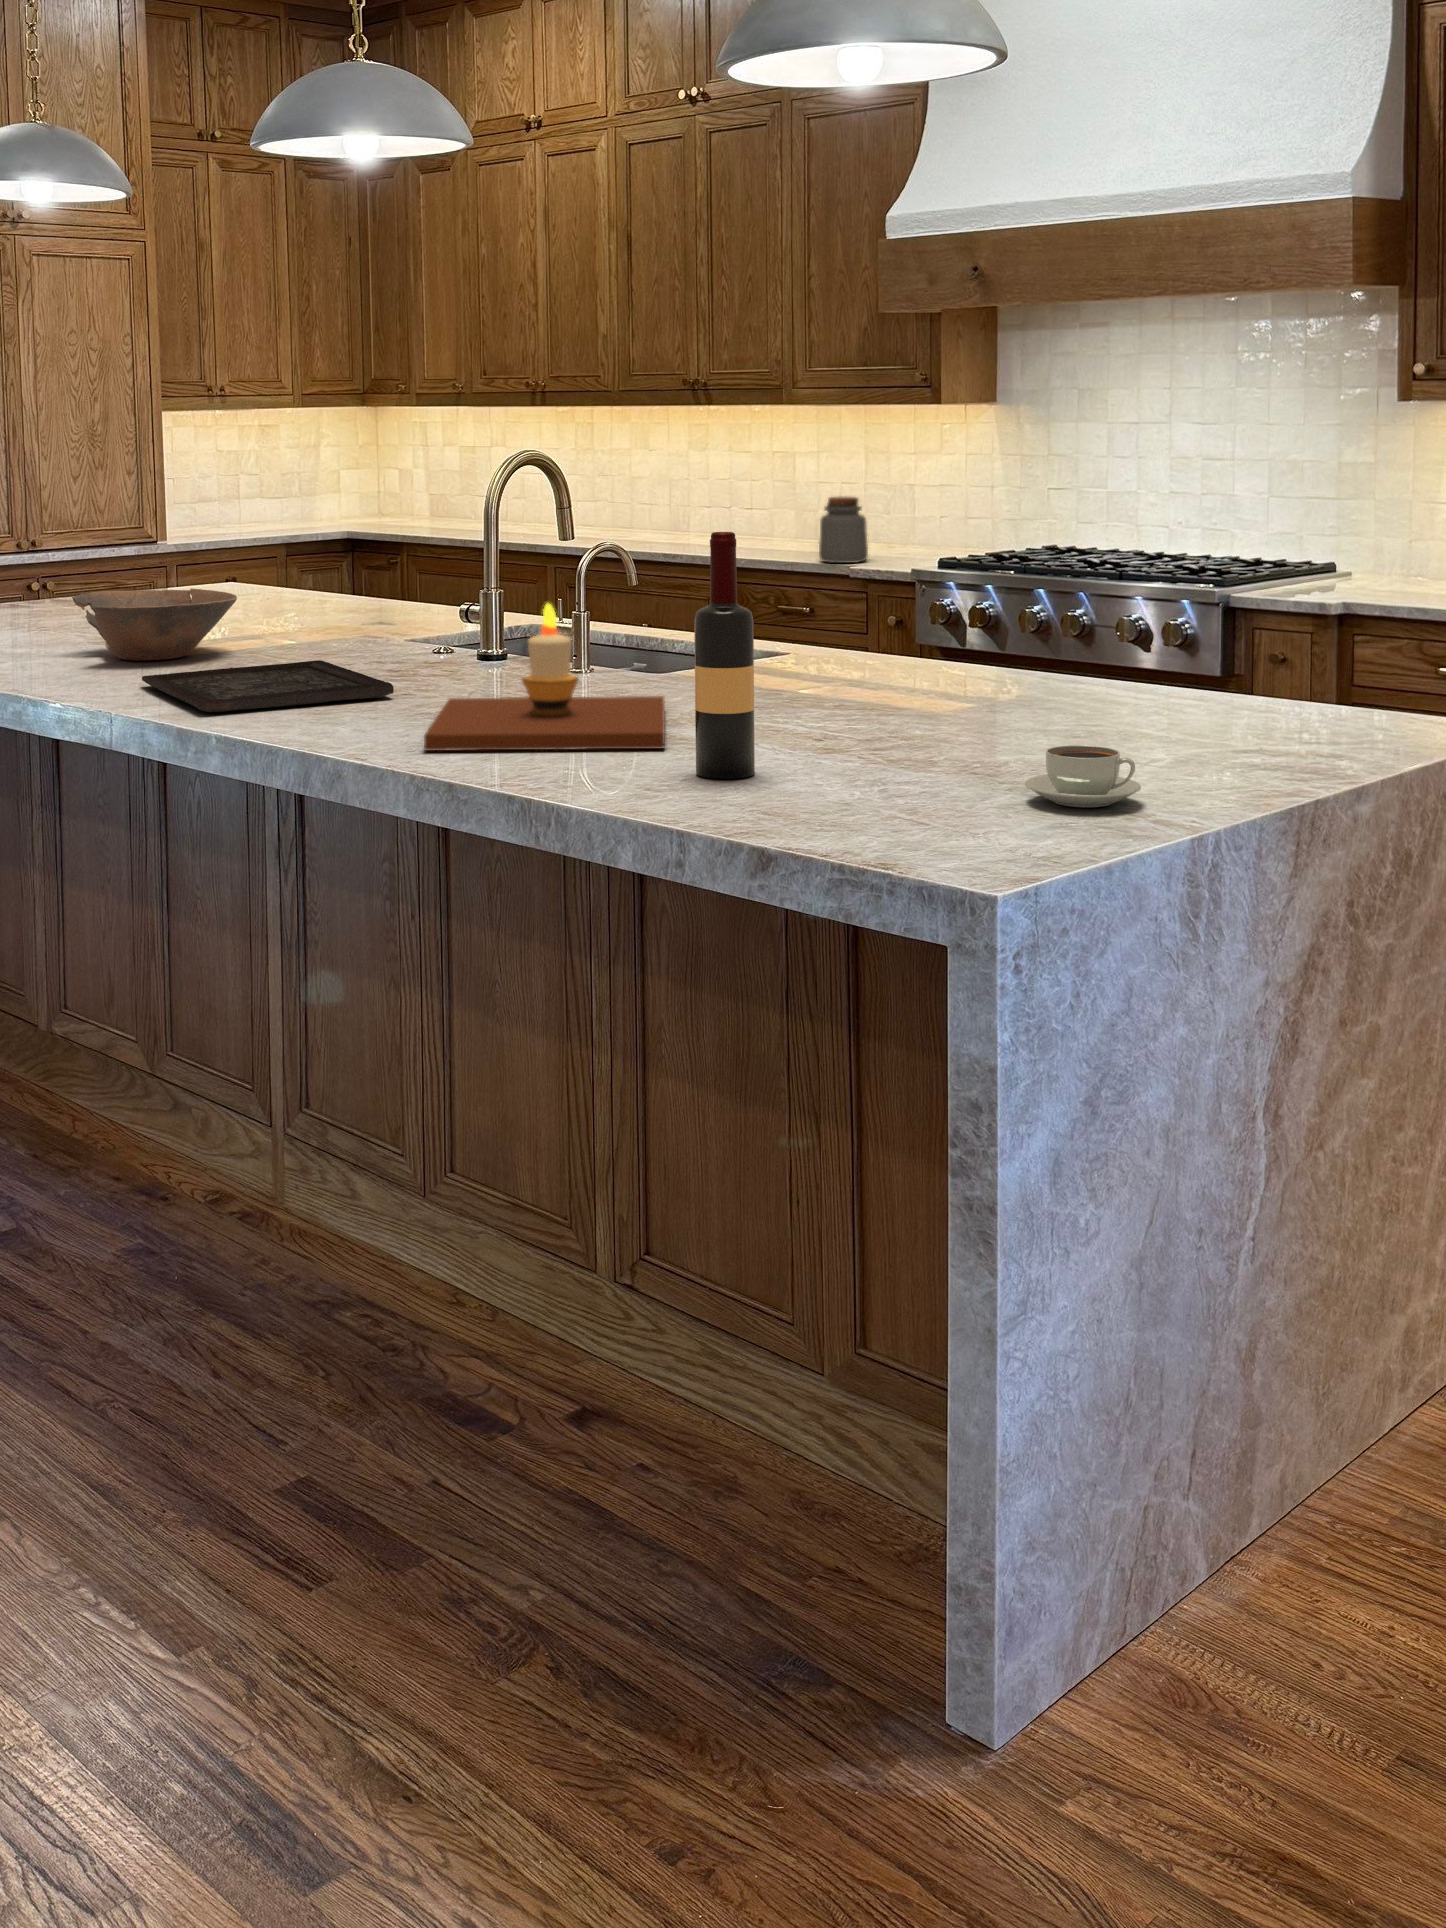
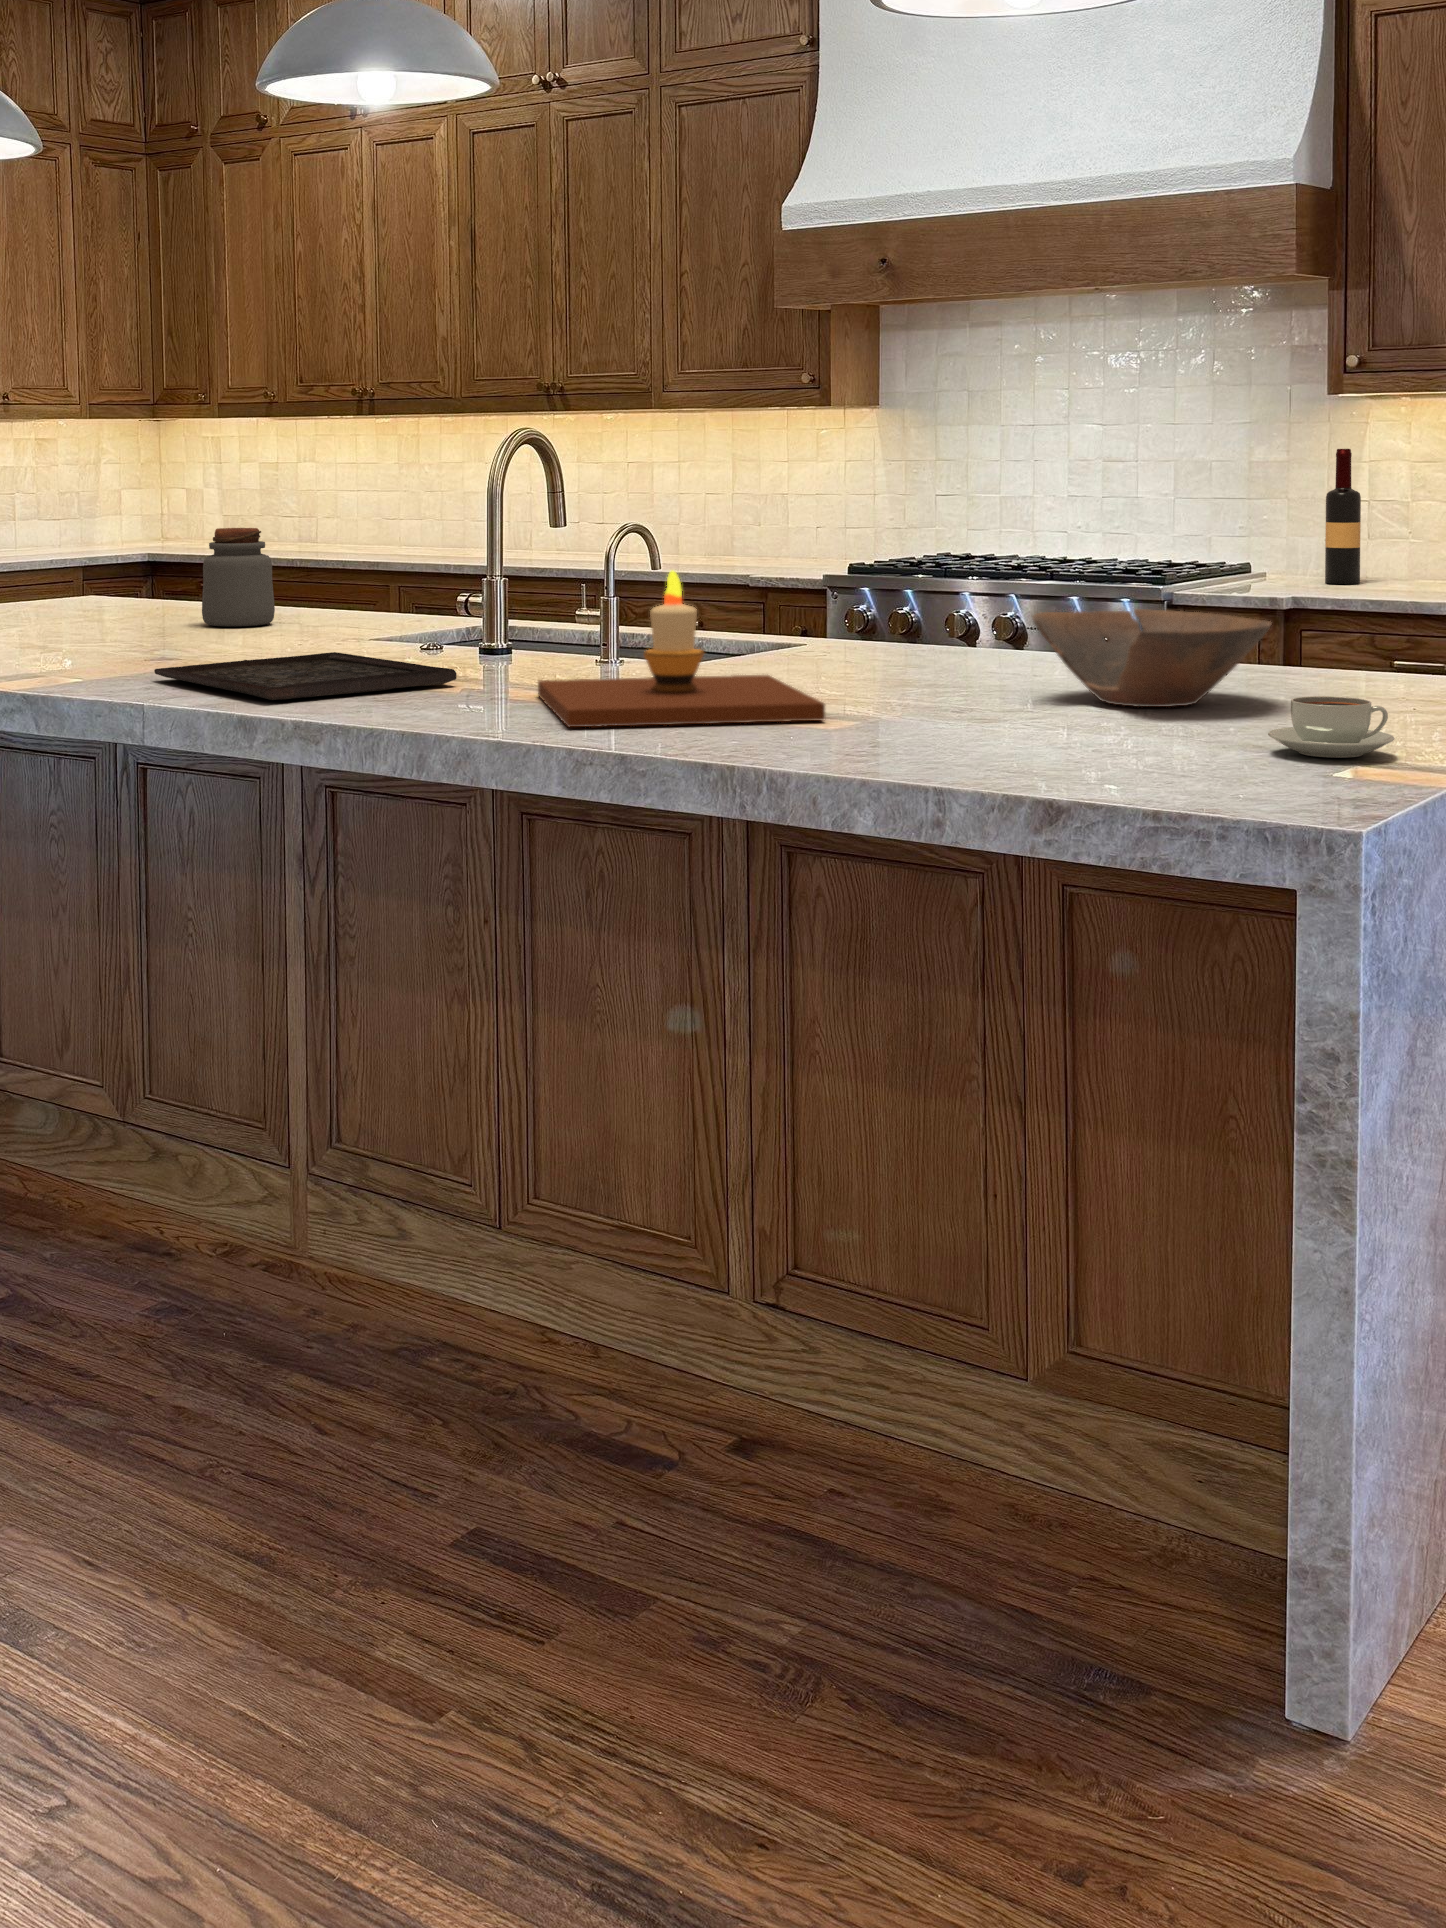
jar: present [819,497,868,563] -> present [202,528,275,627]
wine bottle: present [694,532,755,779] -> present [1325,449,1361,584]
bowl: present [72,588,237,660] -> present [1032,609,1271,707]

